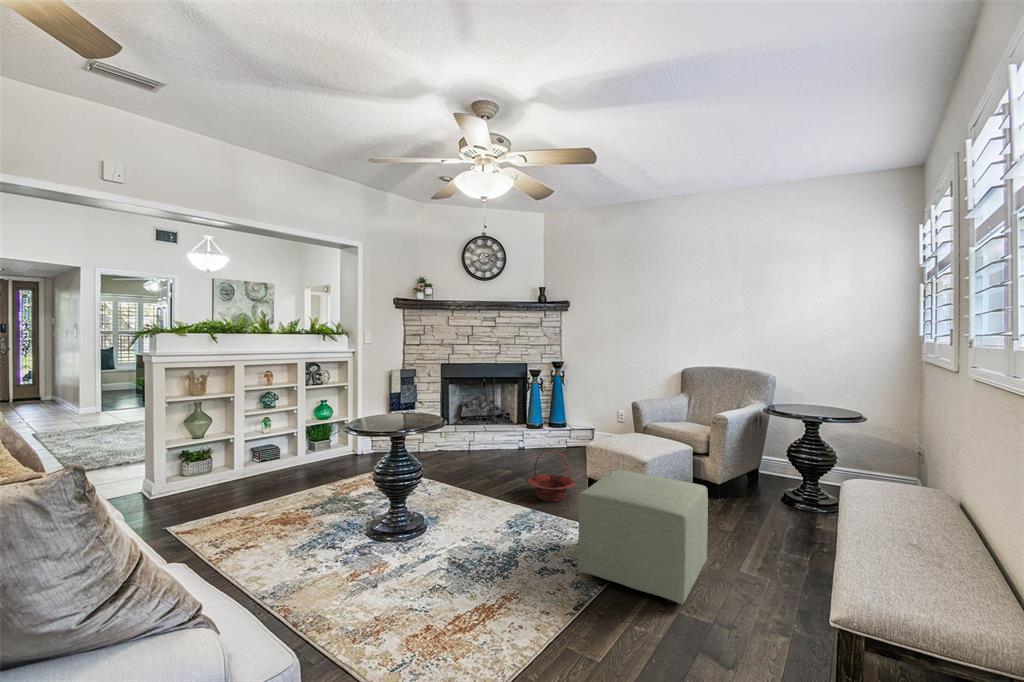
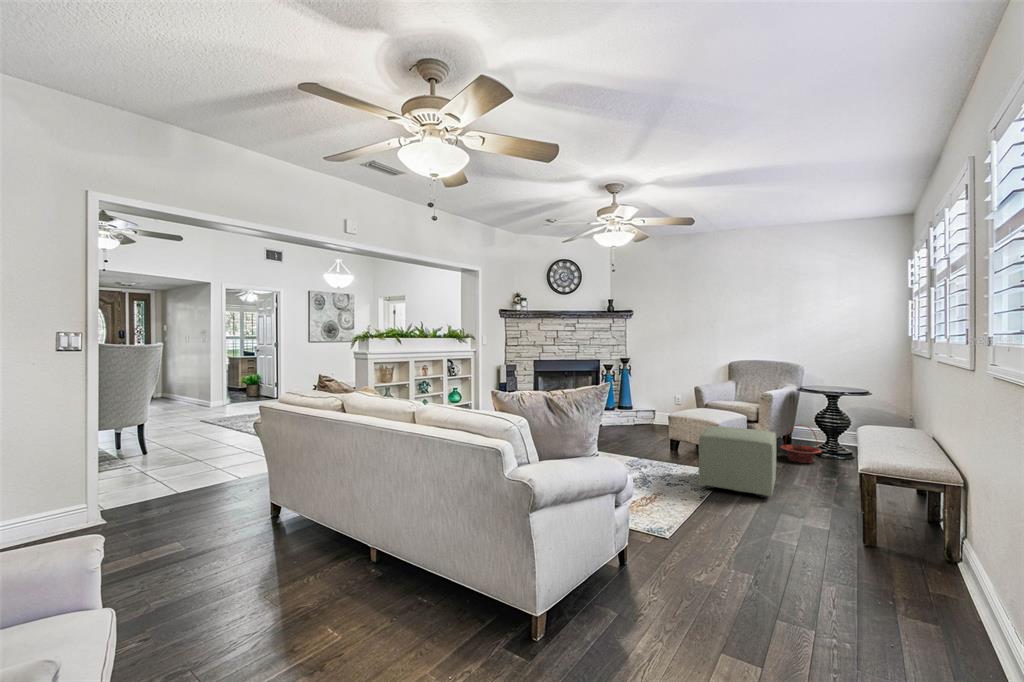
basket: present [528,450,575,501] -> present [781,425,821,463]

